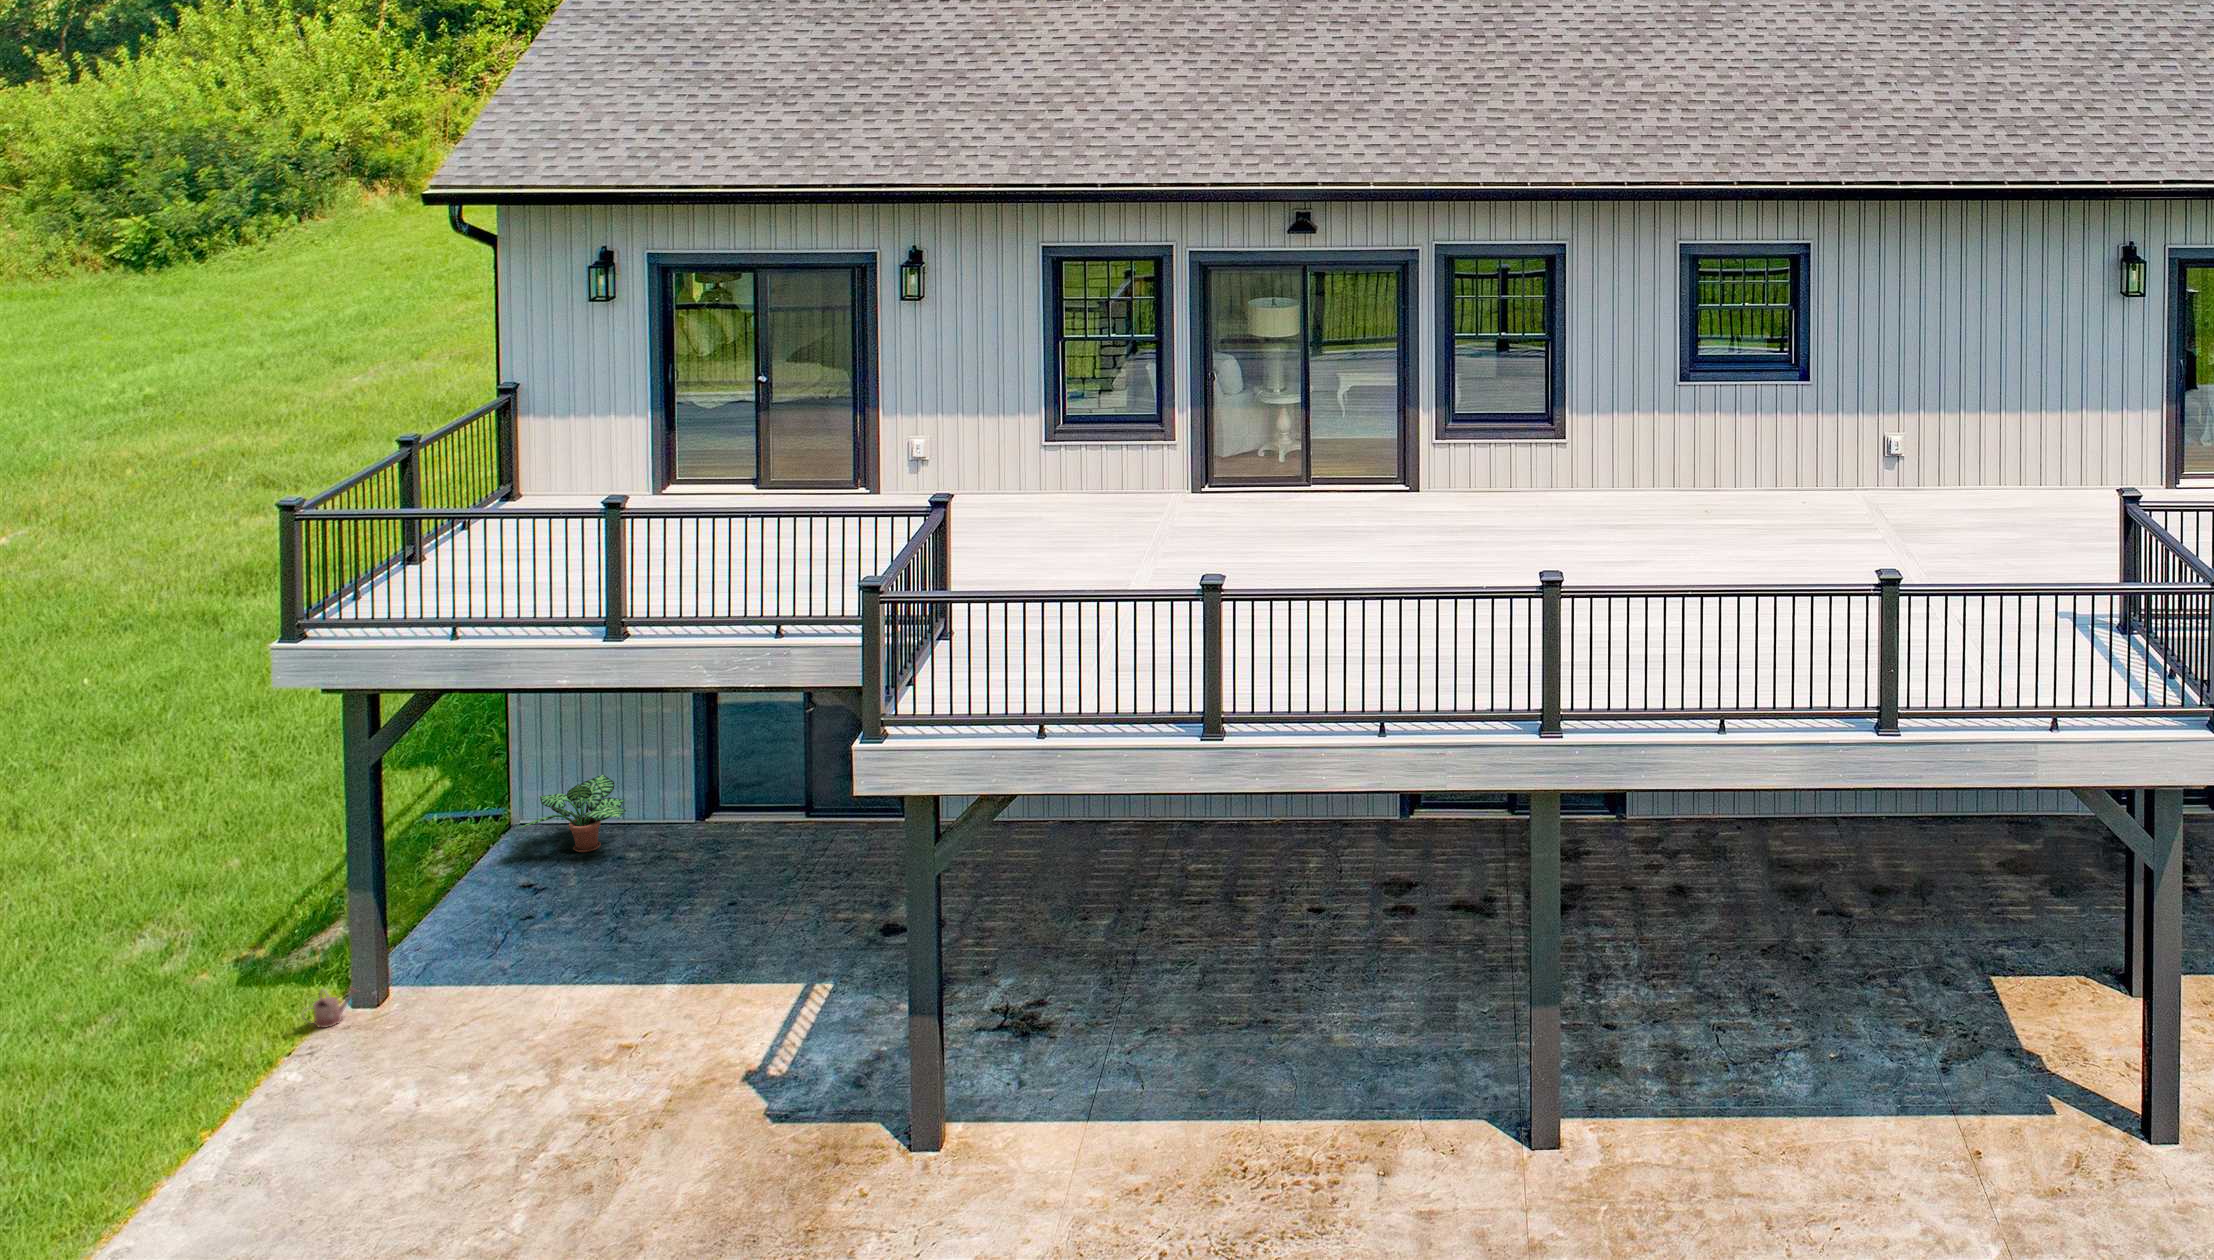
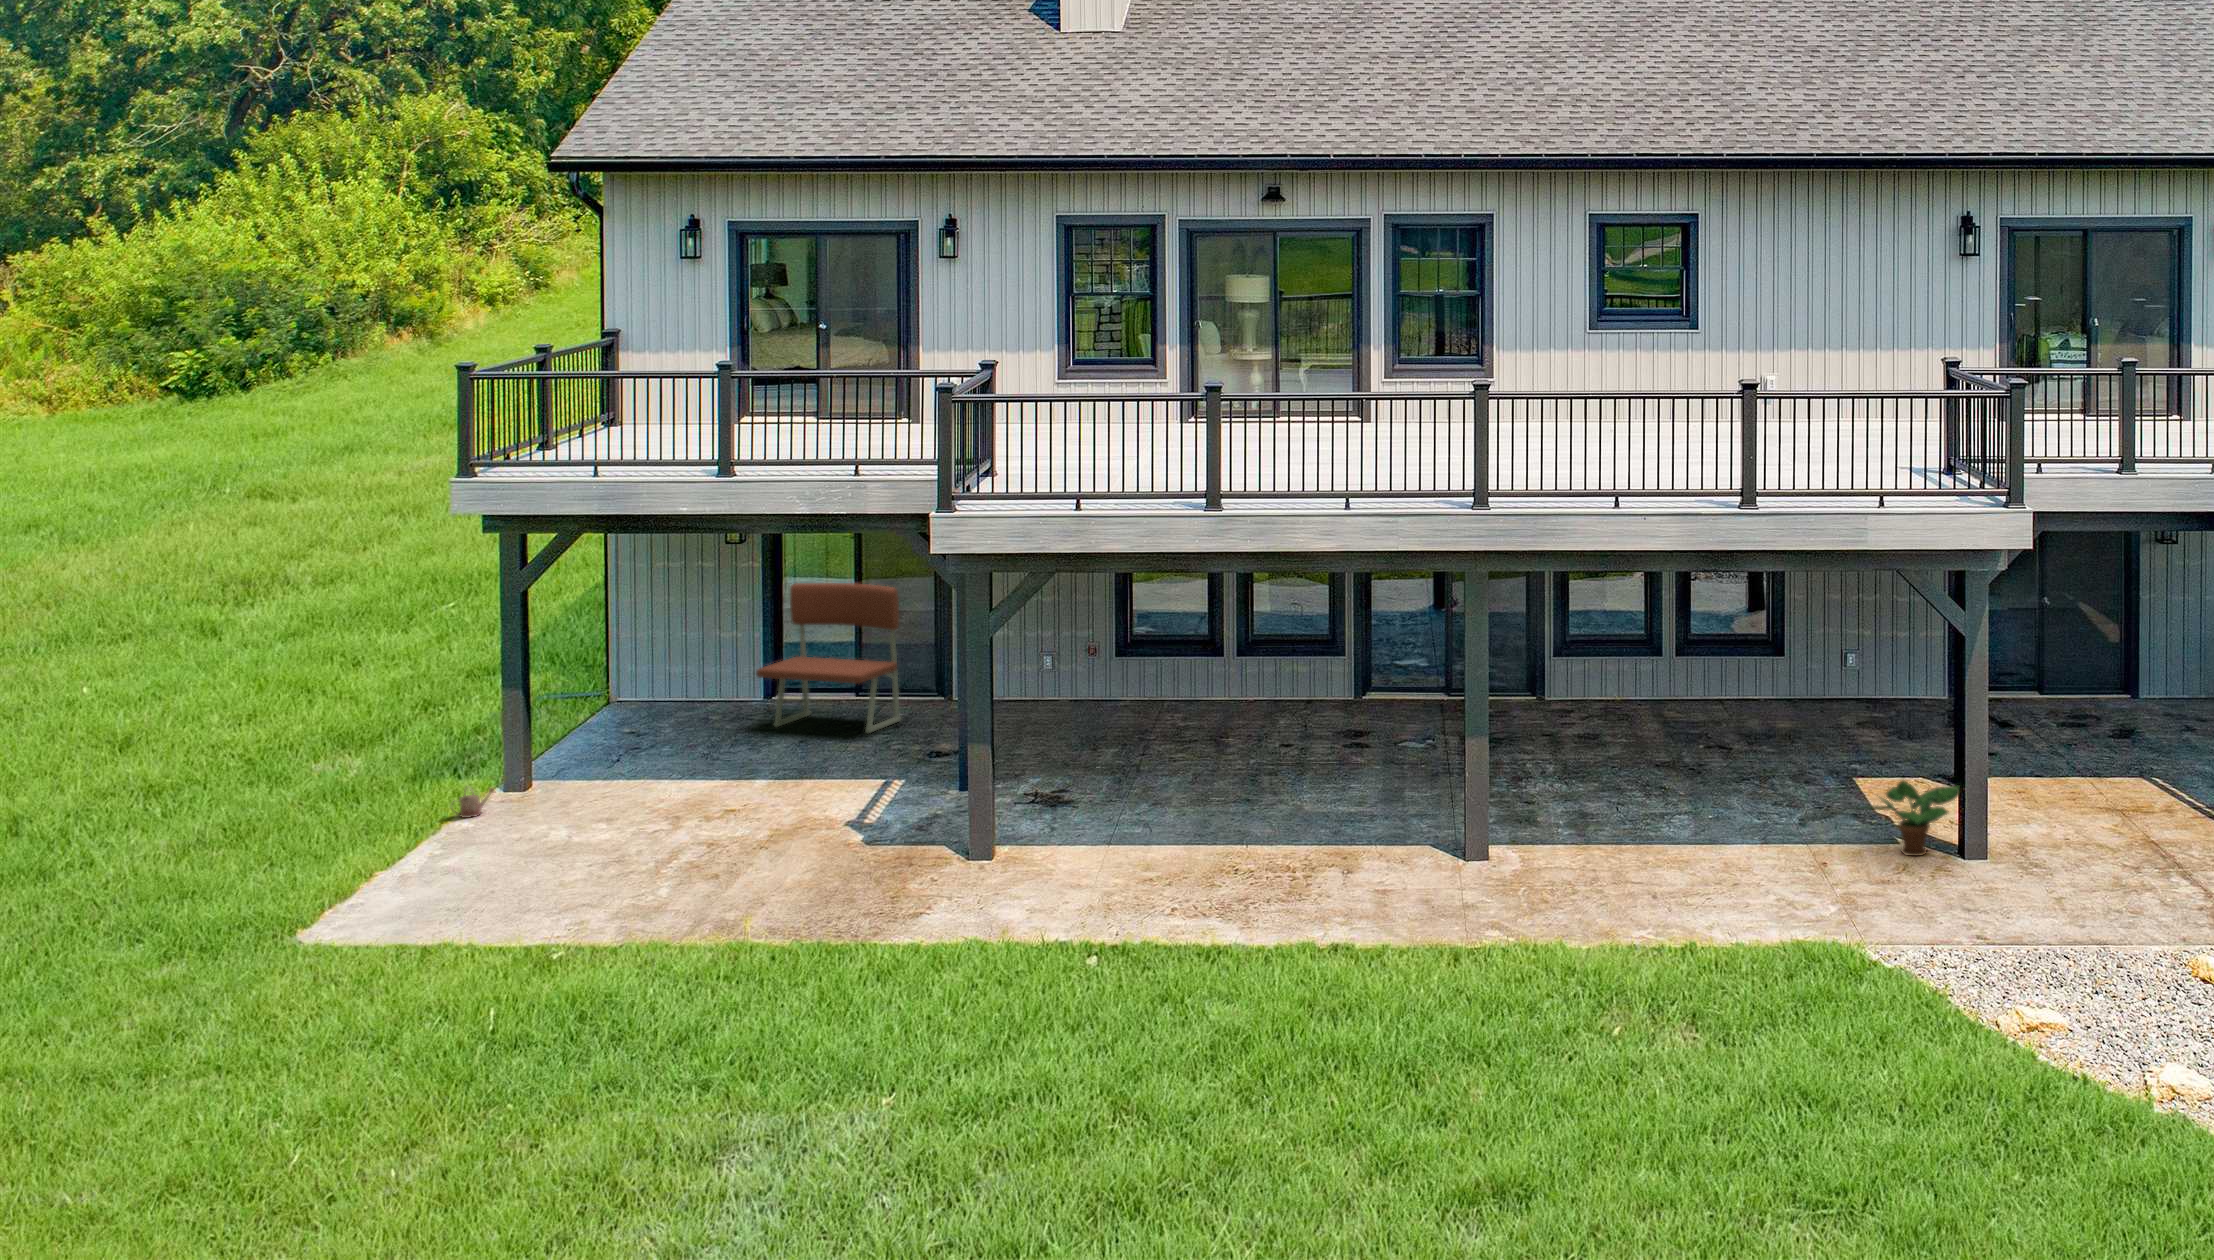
bench: none [688,675,861,863] -> present [756,583,901,733]
potted plant: present [520,774,626,852] -> present [1861,780,1960,856]

